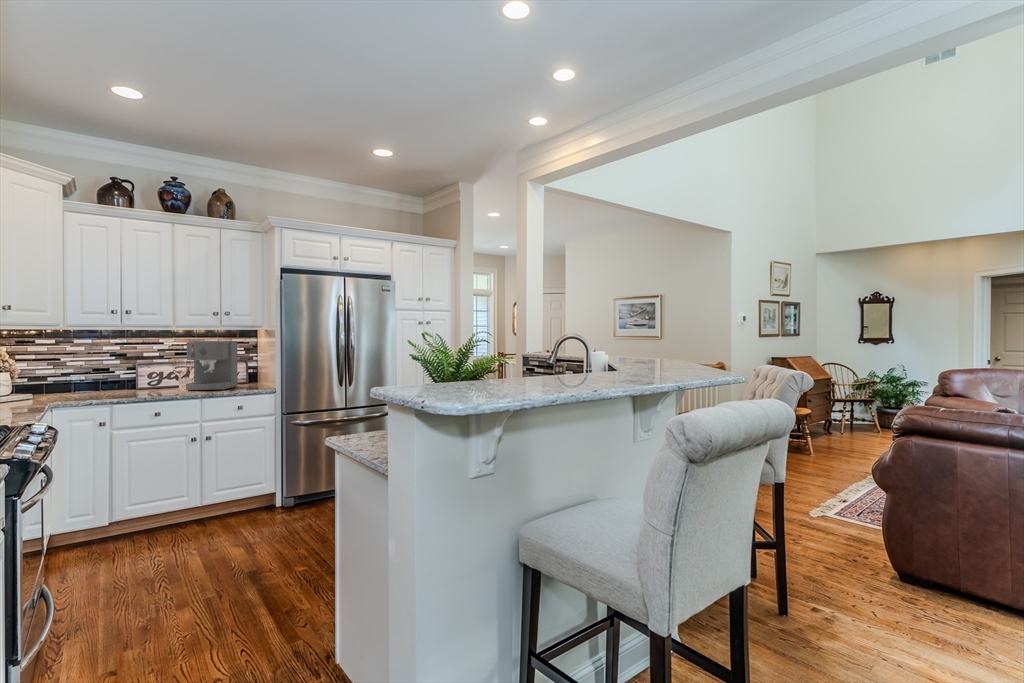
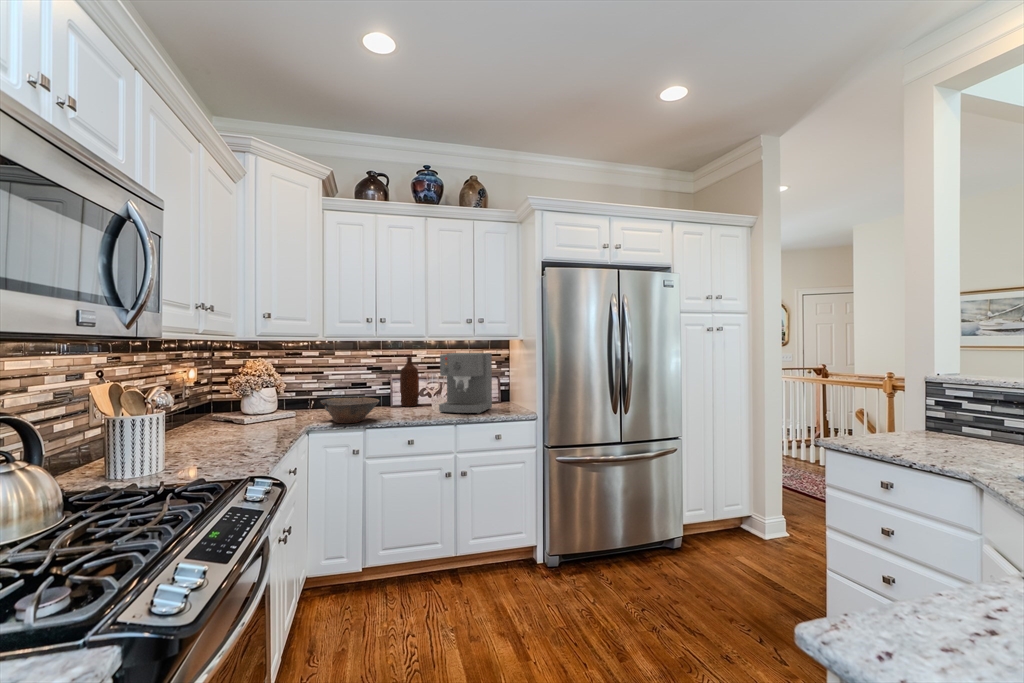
bottle: none [146,344,166,388] -> present [400,357,419,407]
bowl: none [64,379,126,400] -> present [320,397,379,423]

